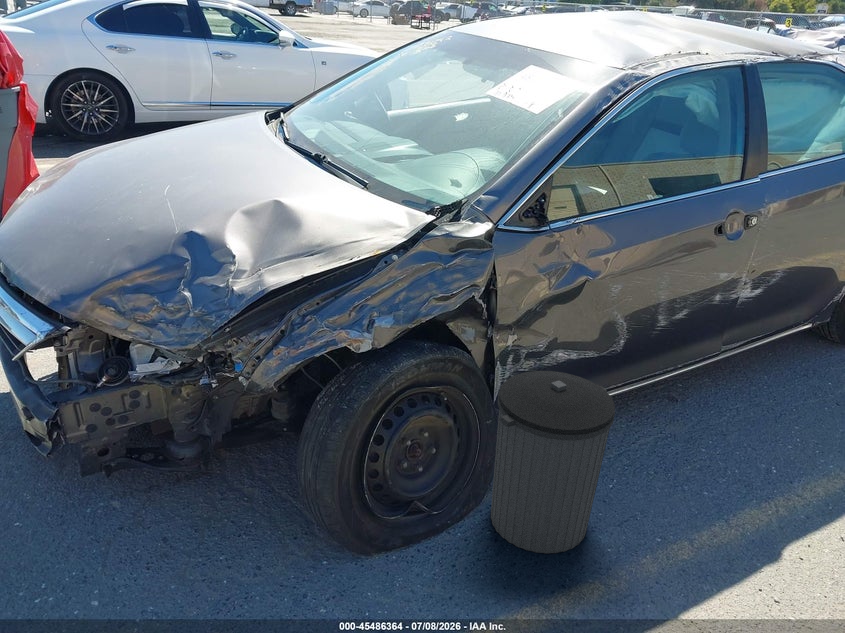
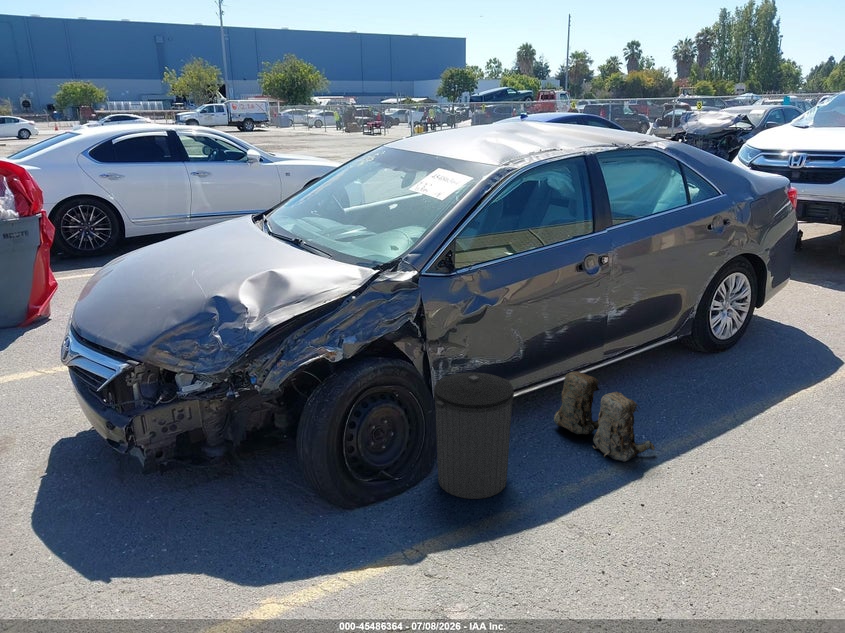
backpack: none [653,375,797,512] -> present [554,371,655,462]

